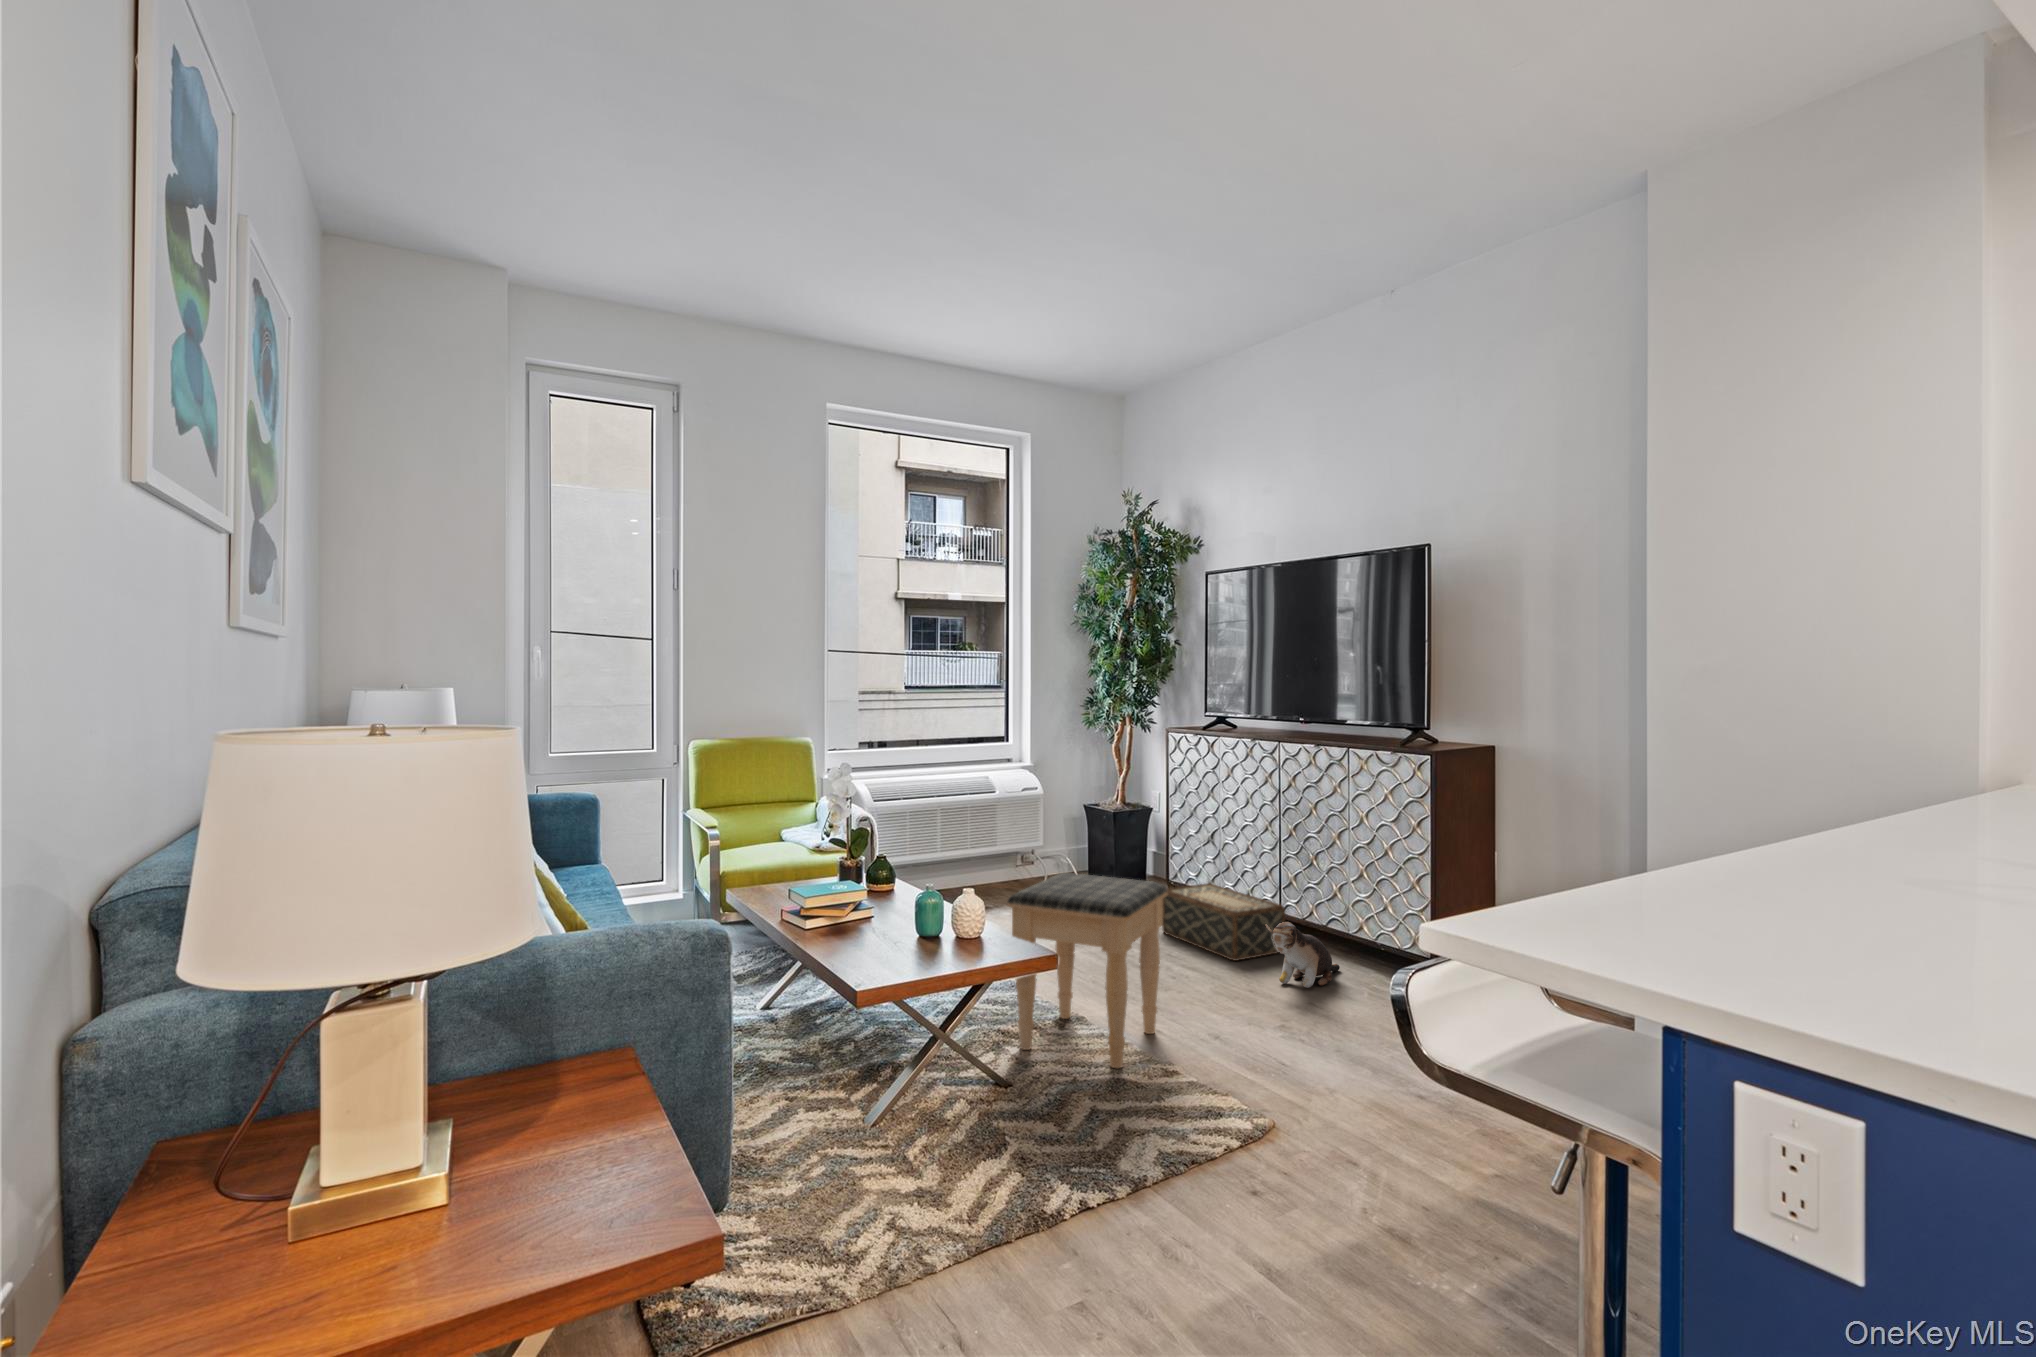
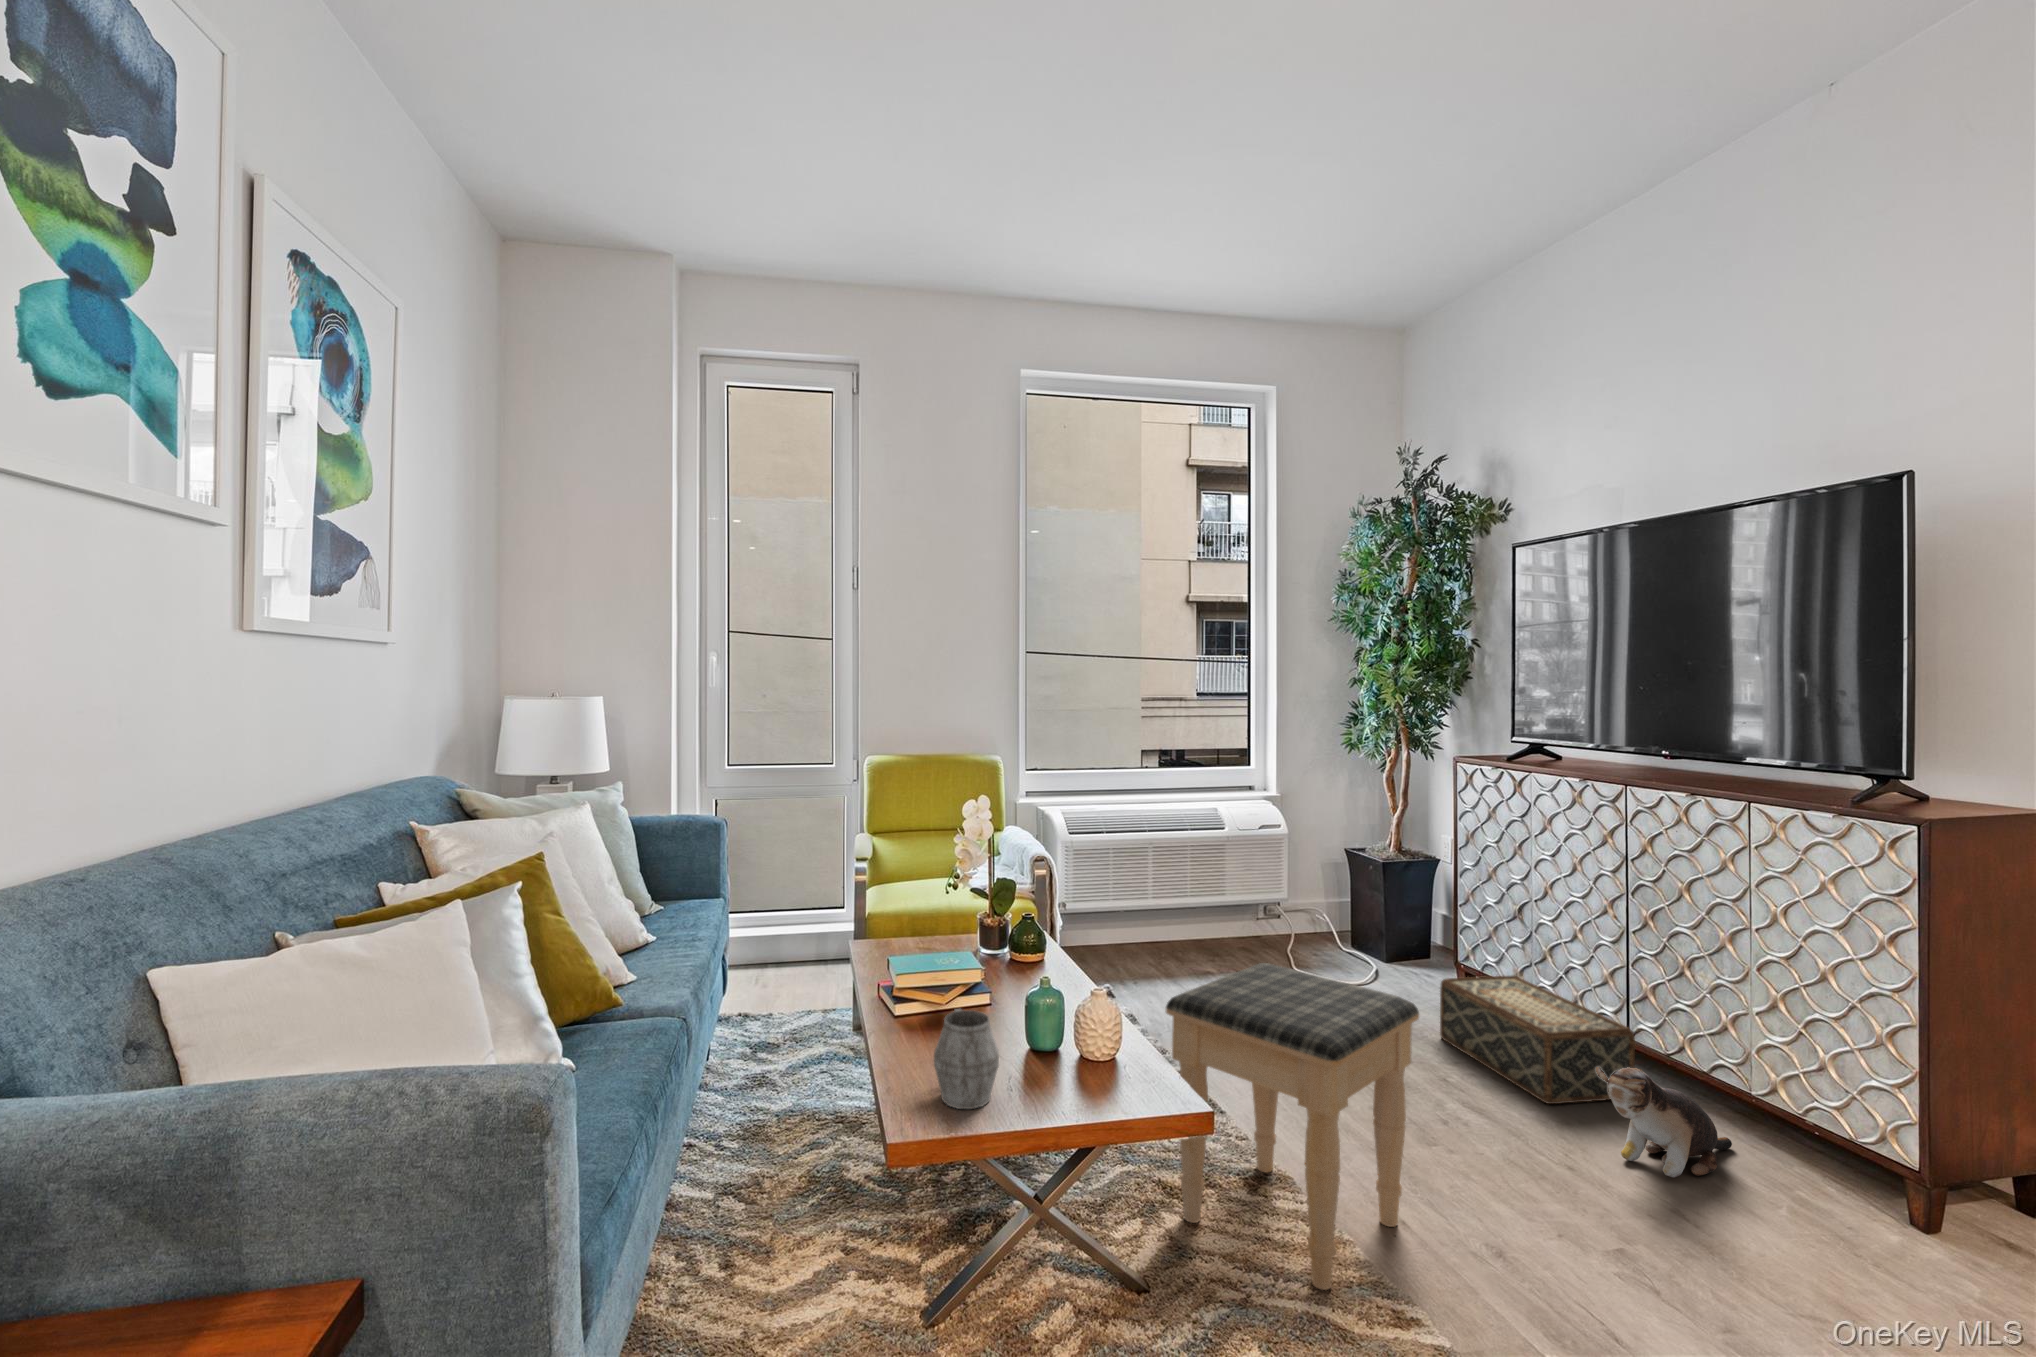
mug: none [868,907,916,972] -> present [934,1009,999,1109]

